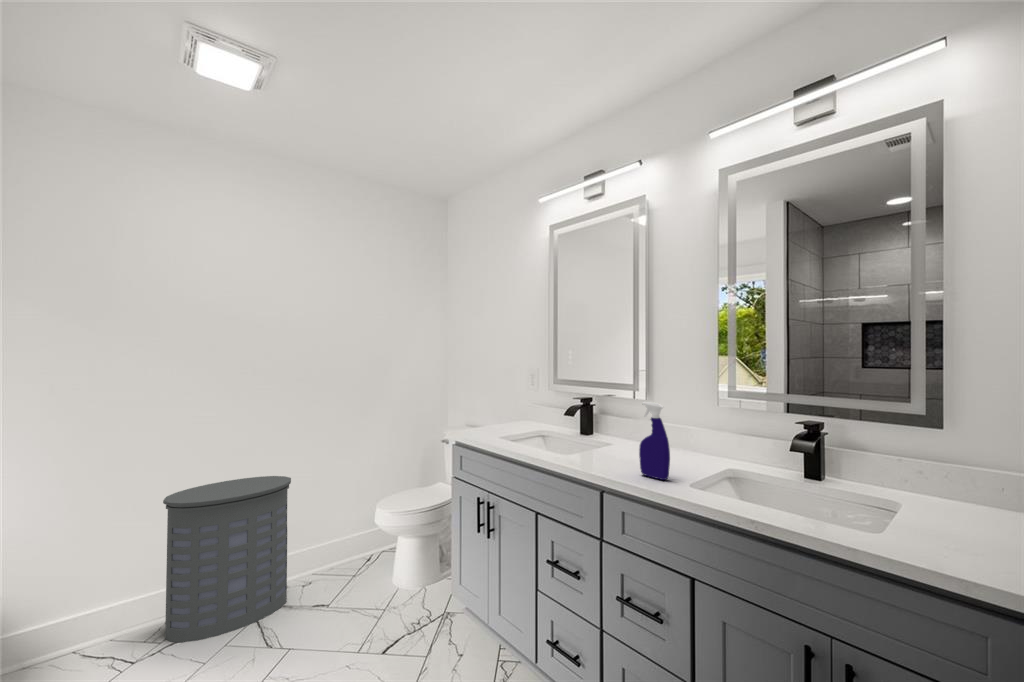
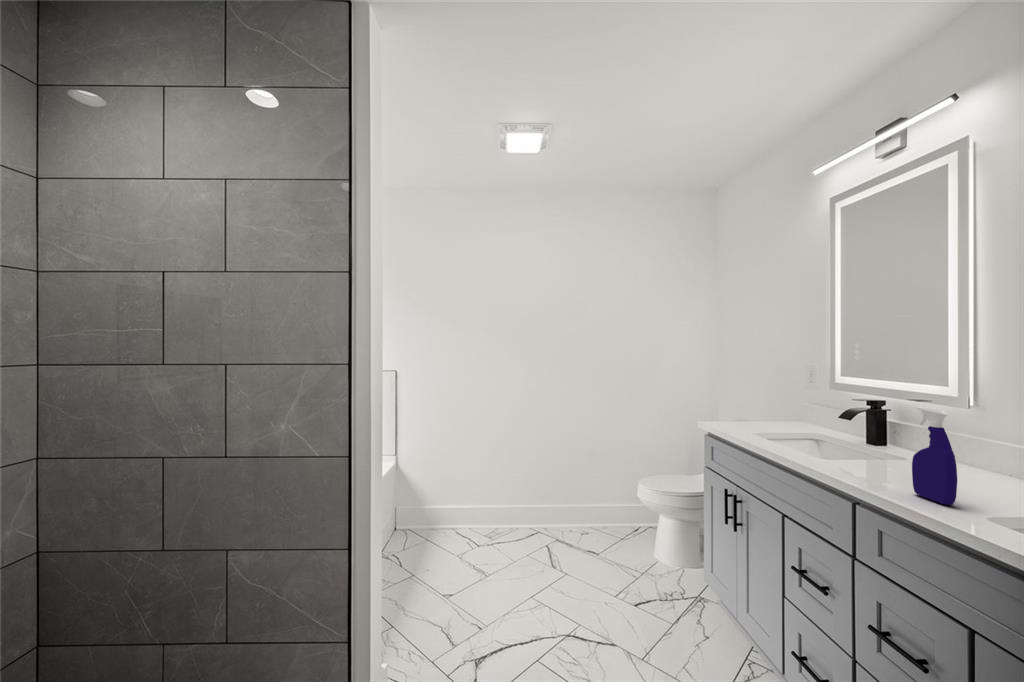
laundry hamper: present [163,476,291,643] -> none [488,441,570,553]

